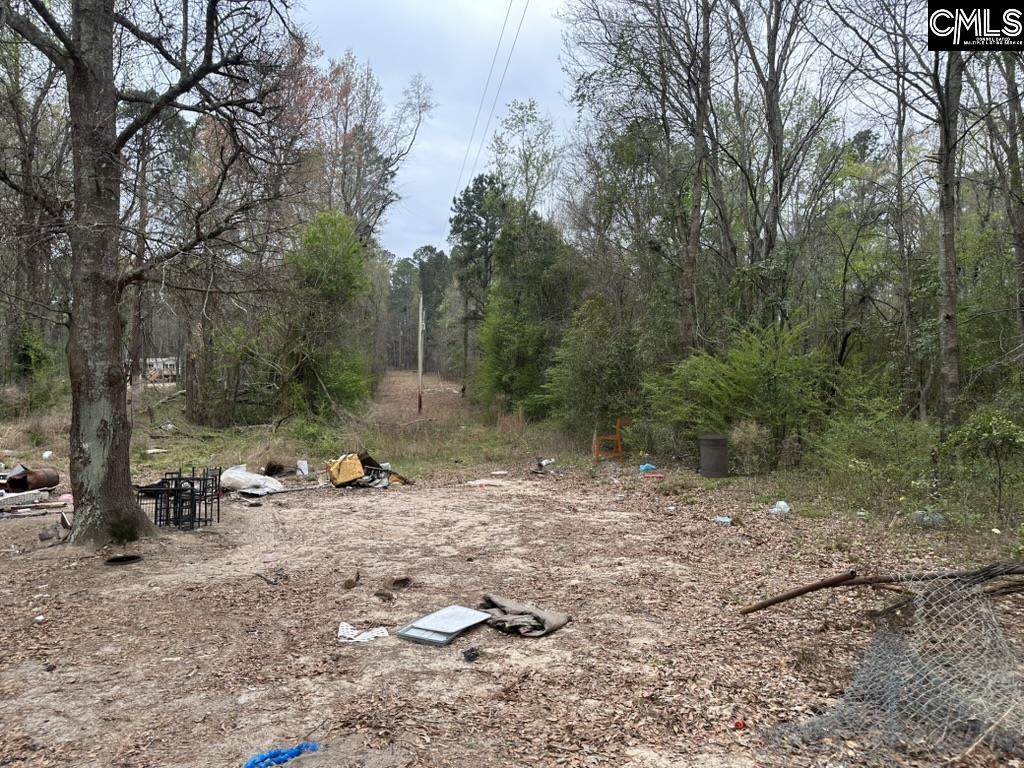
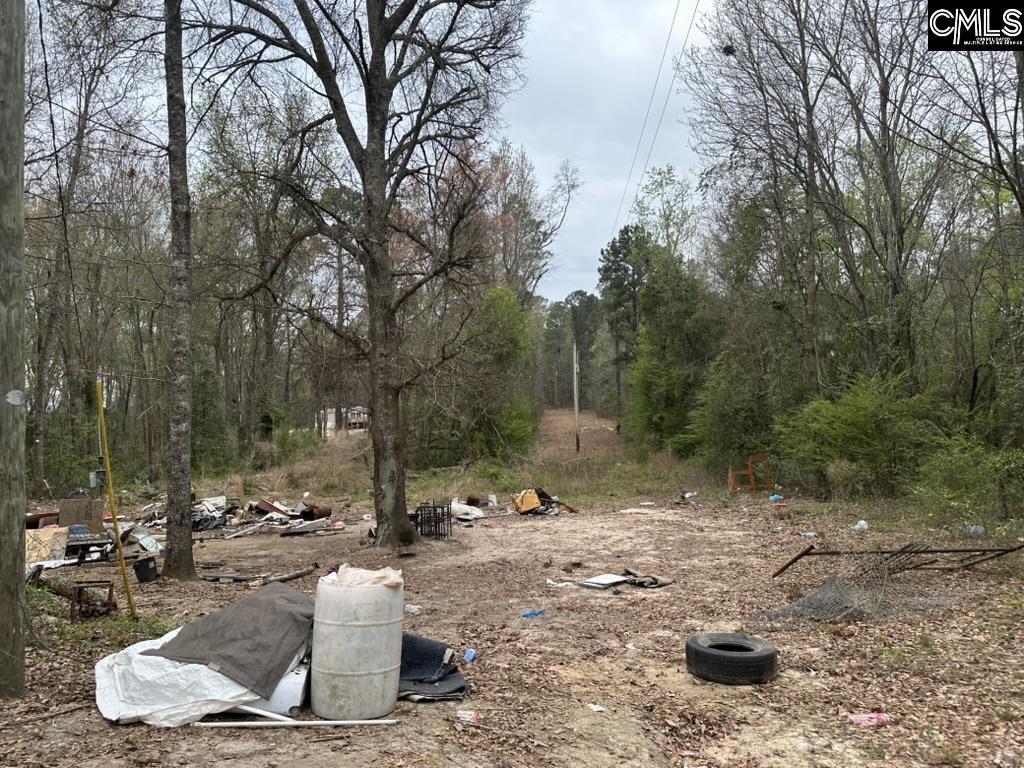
trash can: present [698,434,729,478] -> none [813,468,841,505]

